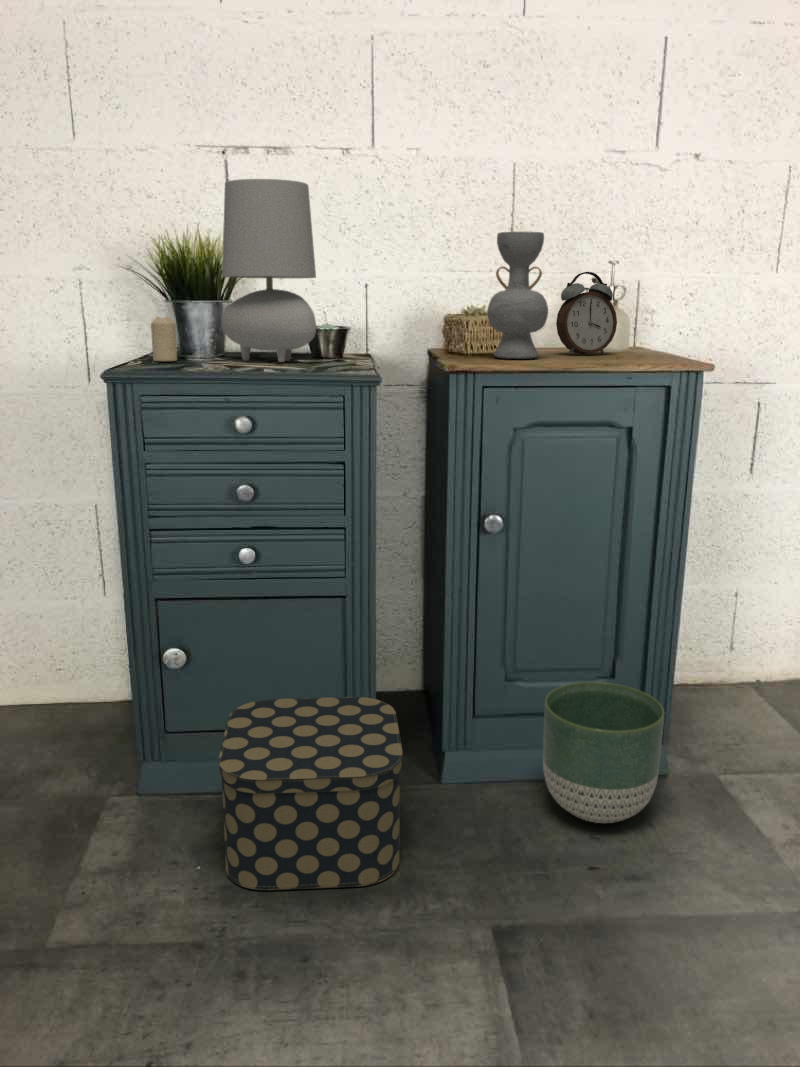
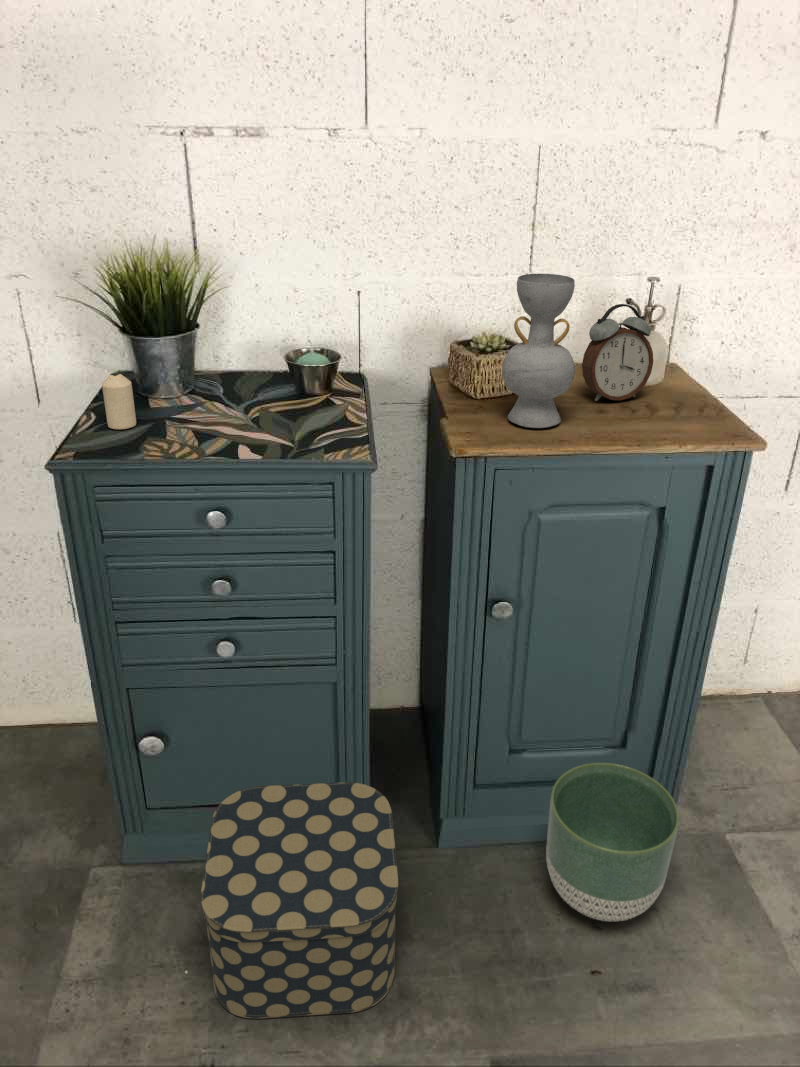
table lamp: present [222,179,316,362] -> none [181,210,299,428]

